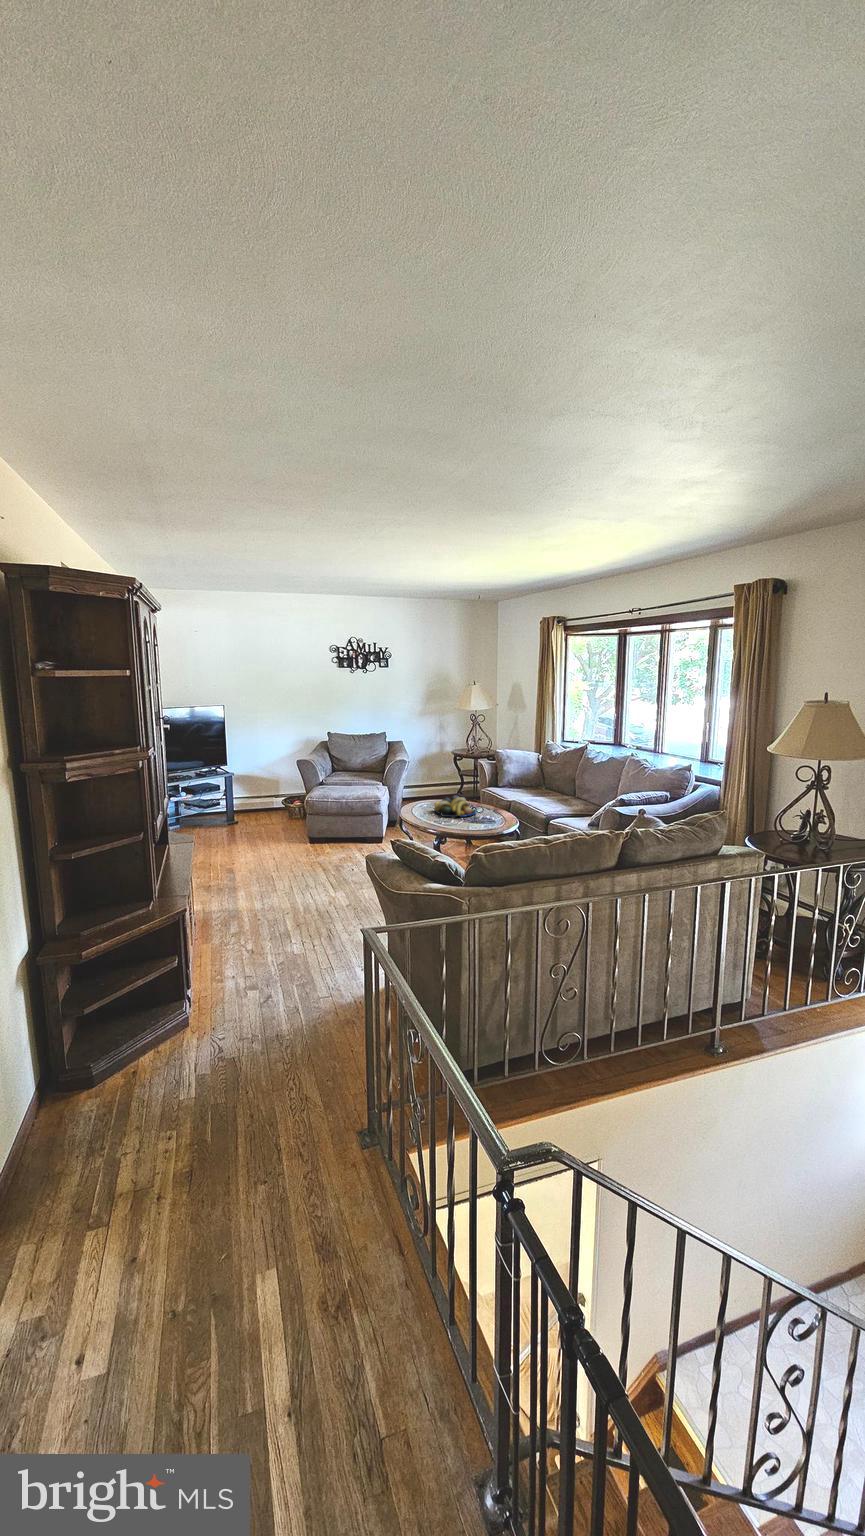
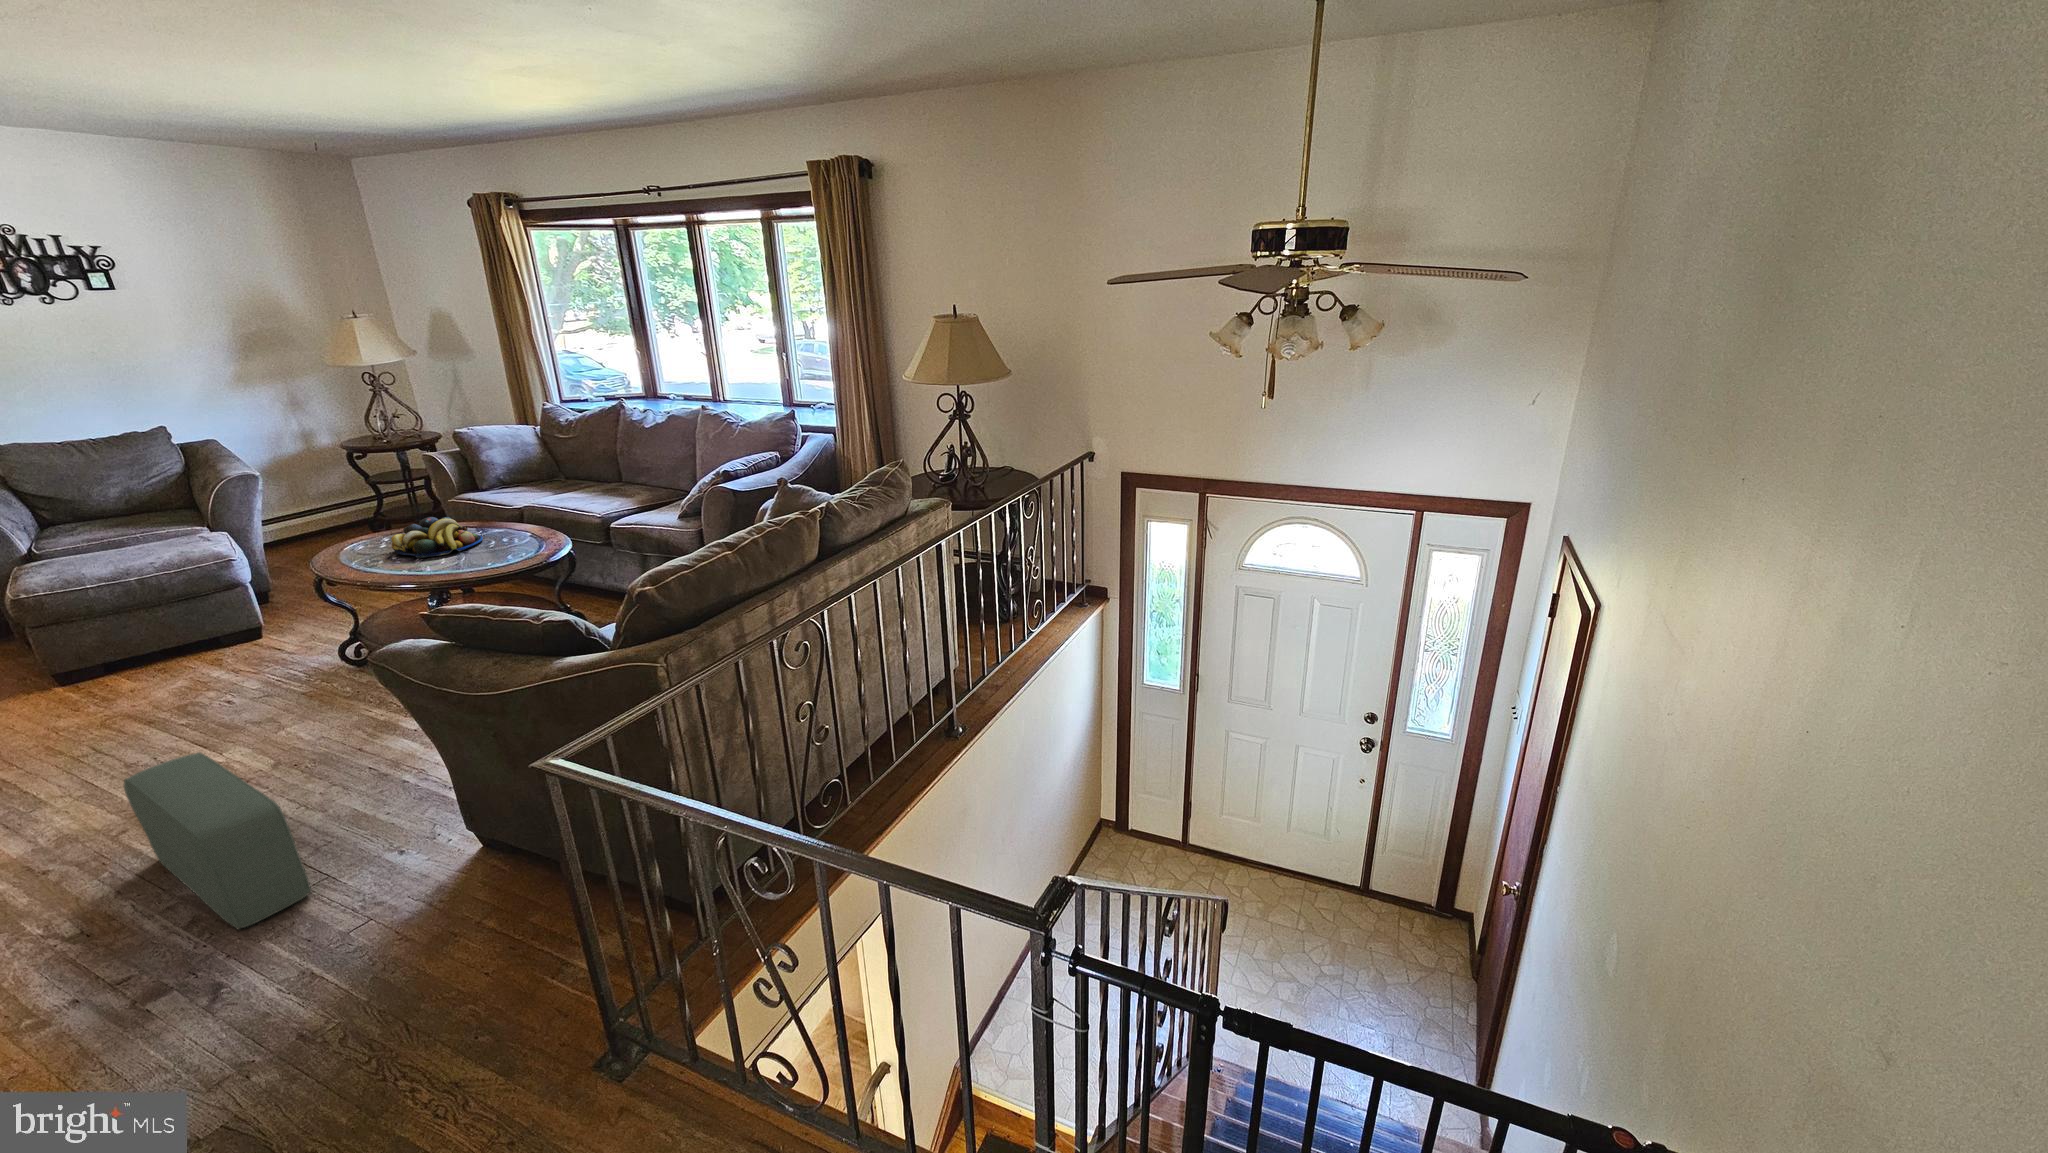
pouf: none [286,884,322,975] -> present [124,752,312,929]

